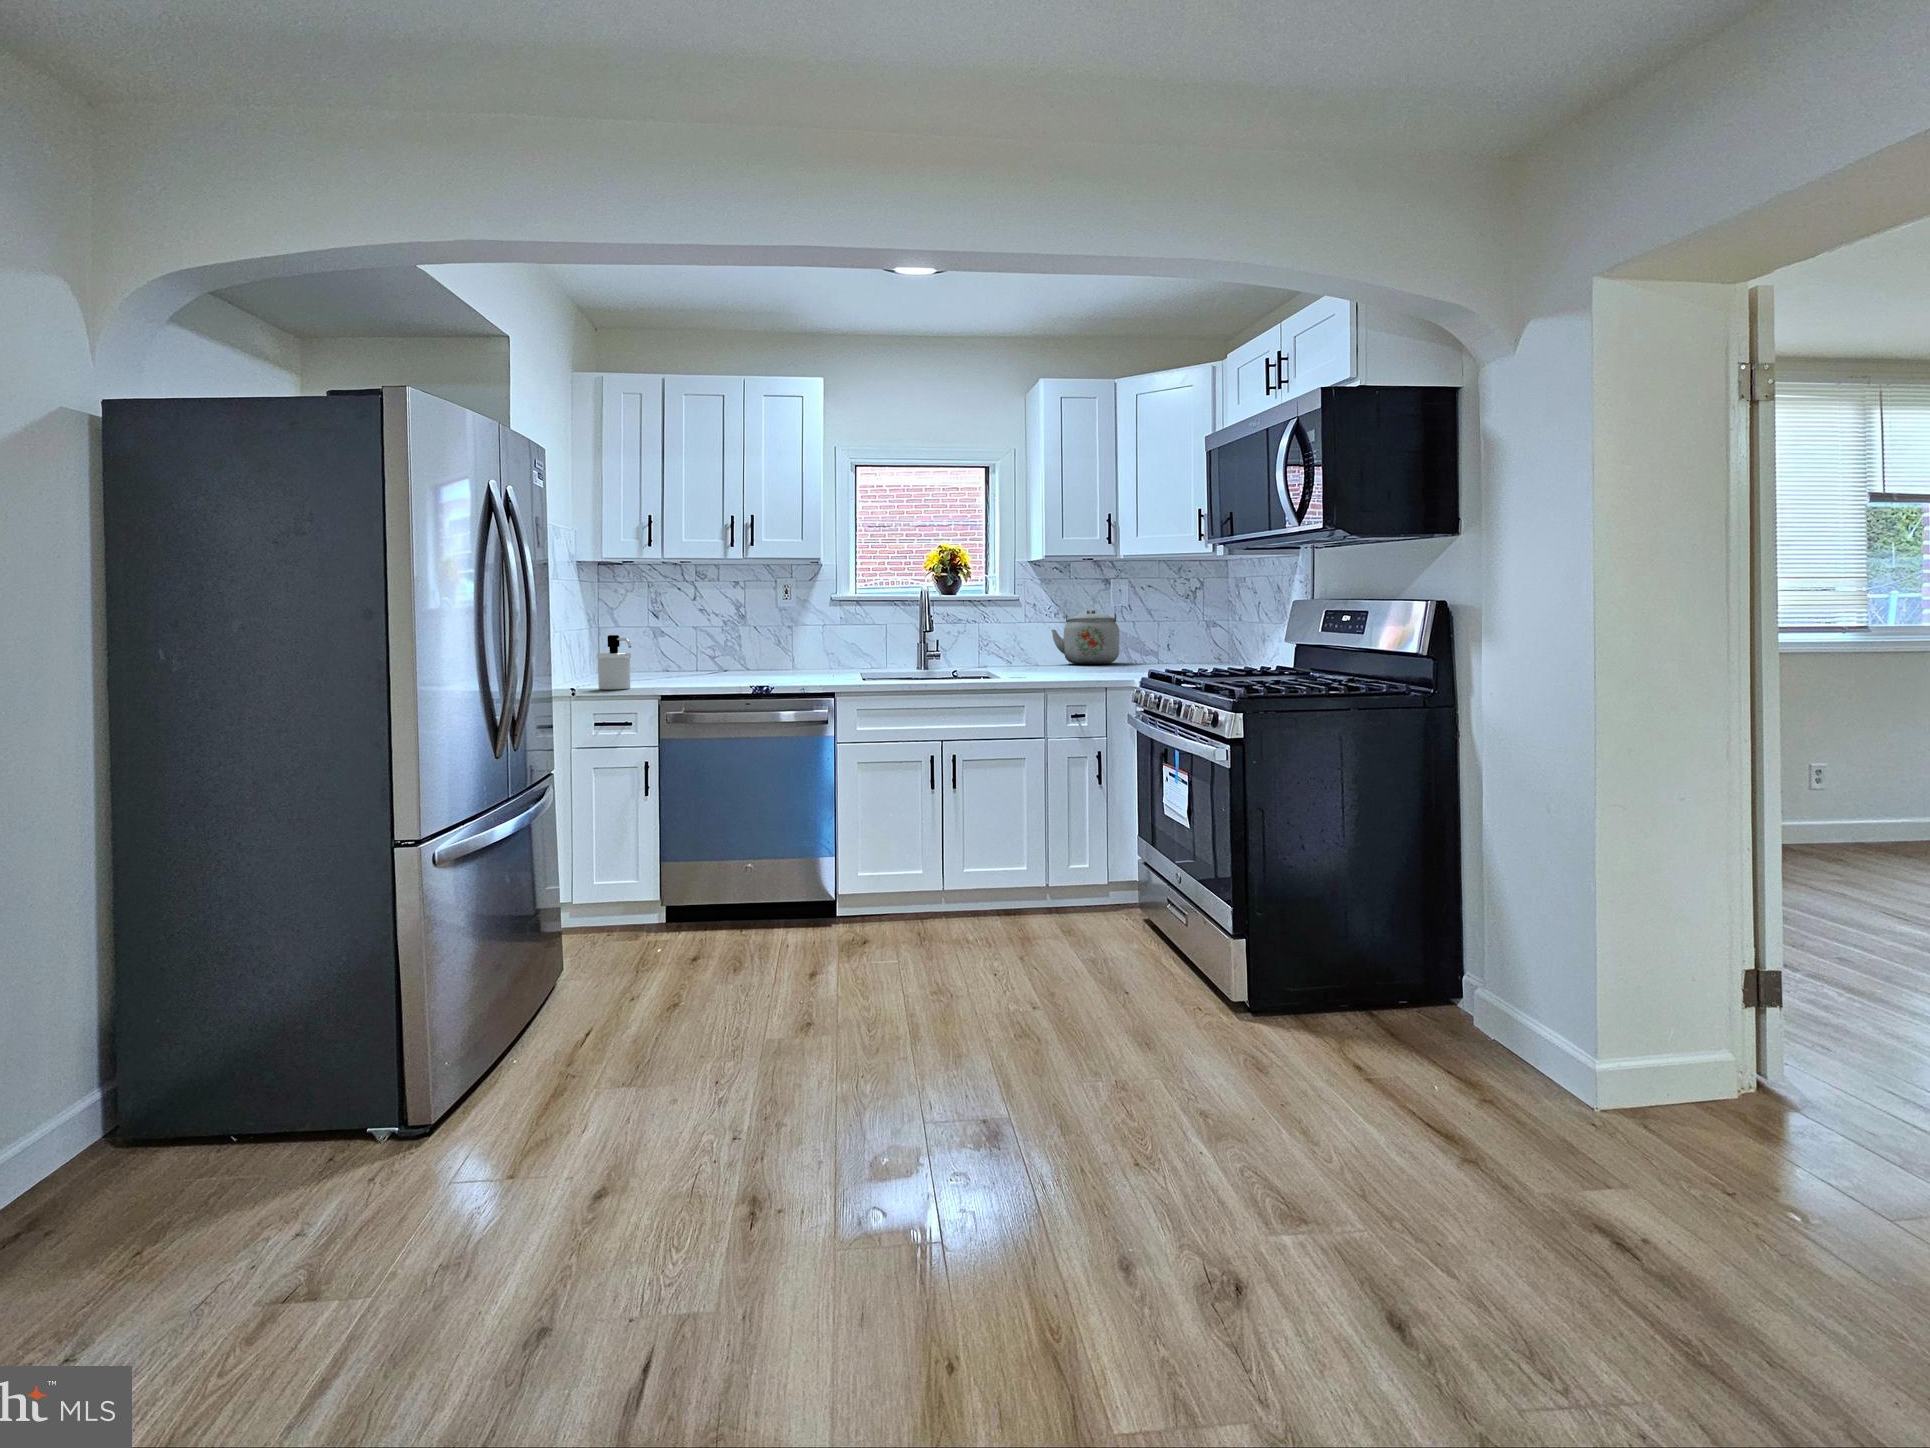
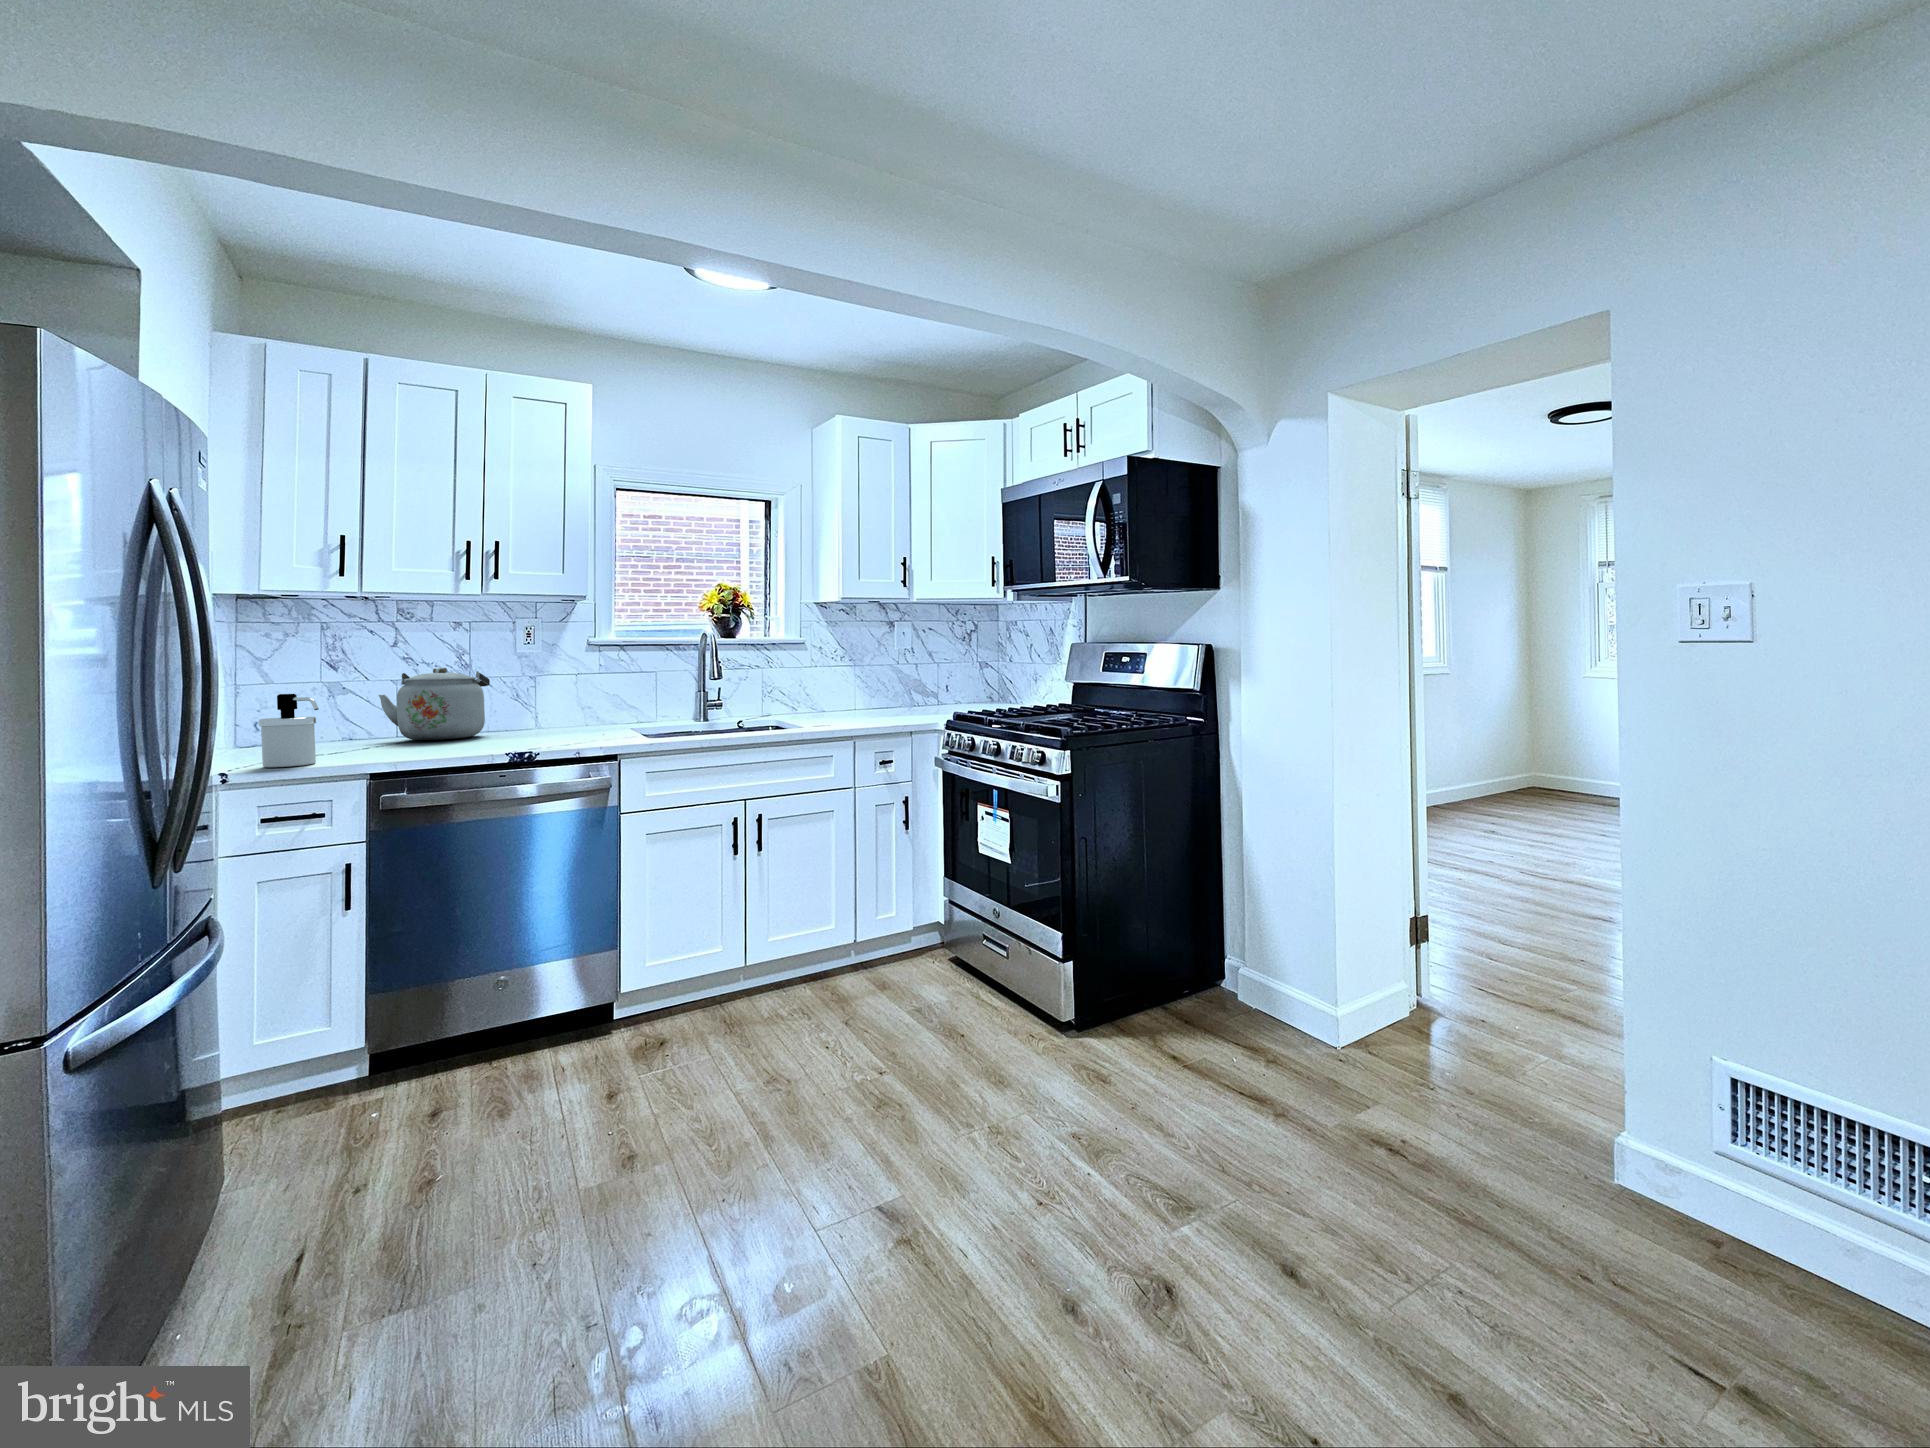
kettle: present [1052,610,1119,664] -> present [379,668,490,740]

